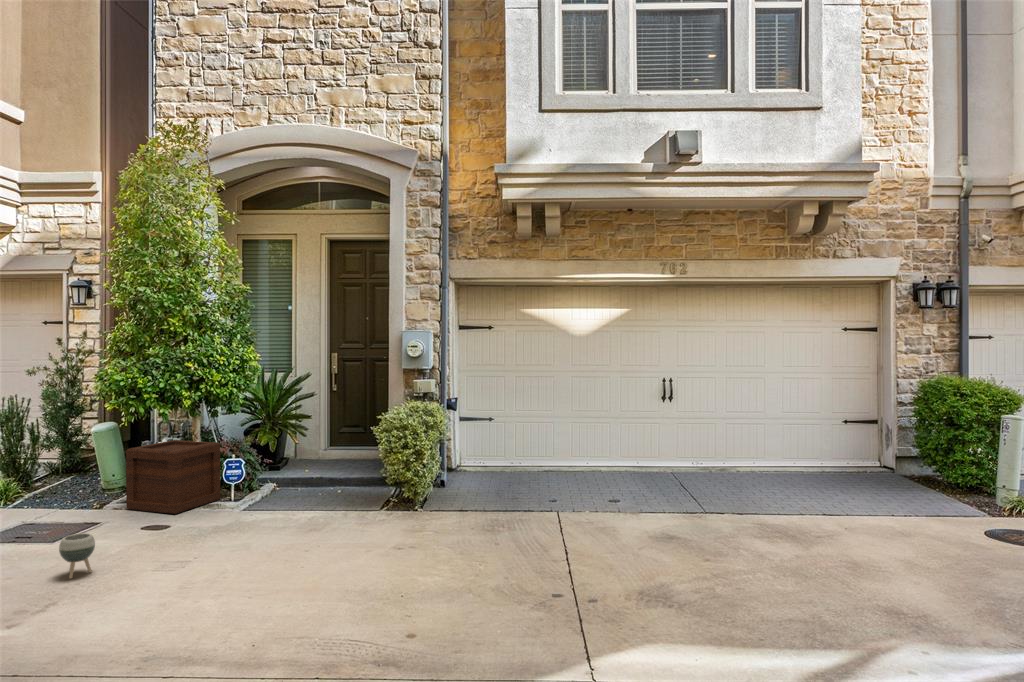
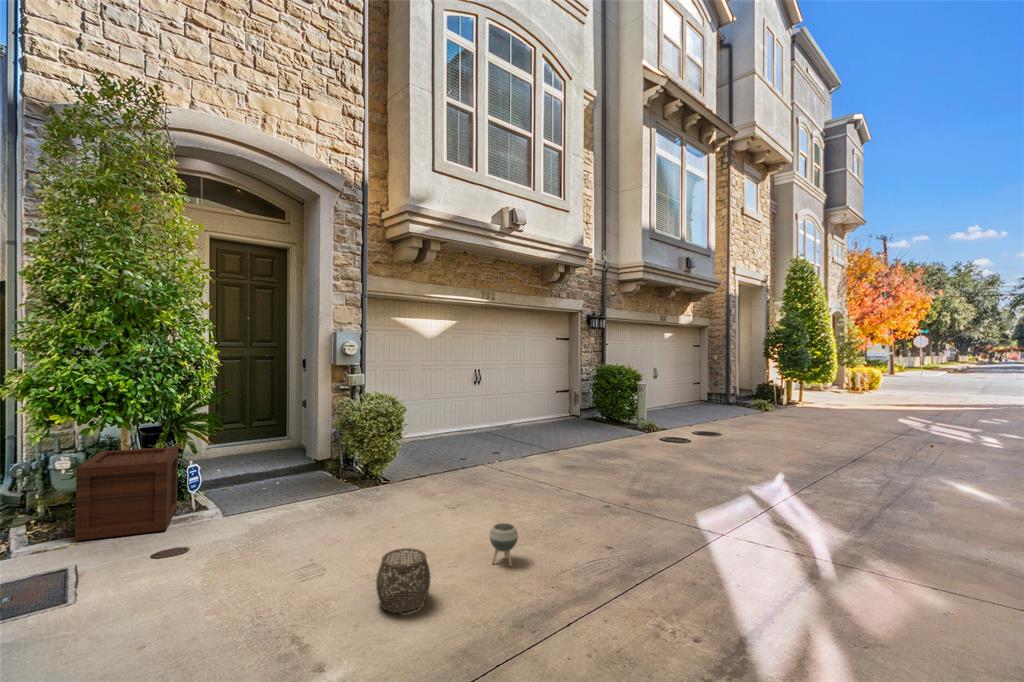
planter: present [59,533,95,579] -> present [490,523,518,566]
woven basket: none [103,564,169,628] -> present [376,548,430,613]

